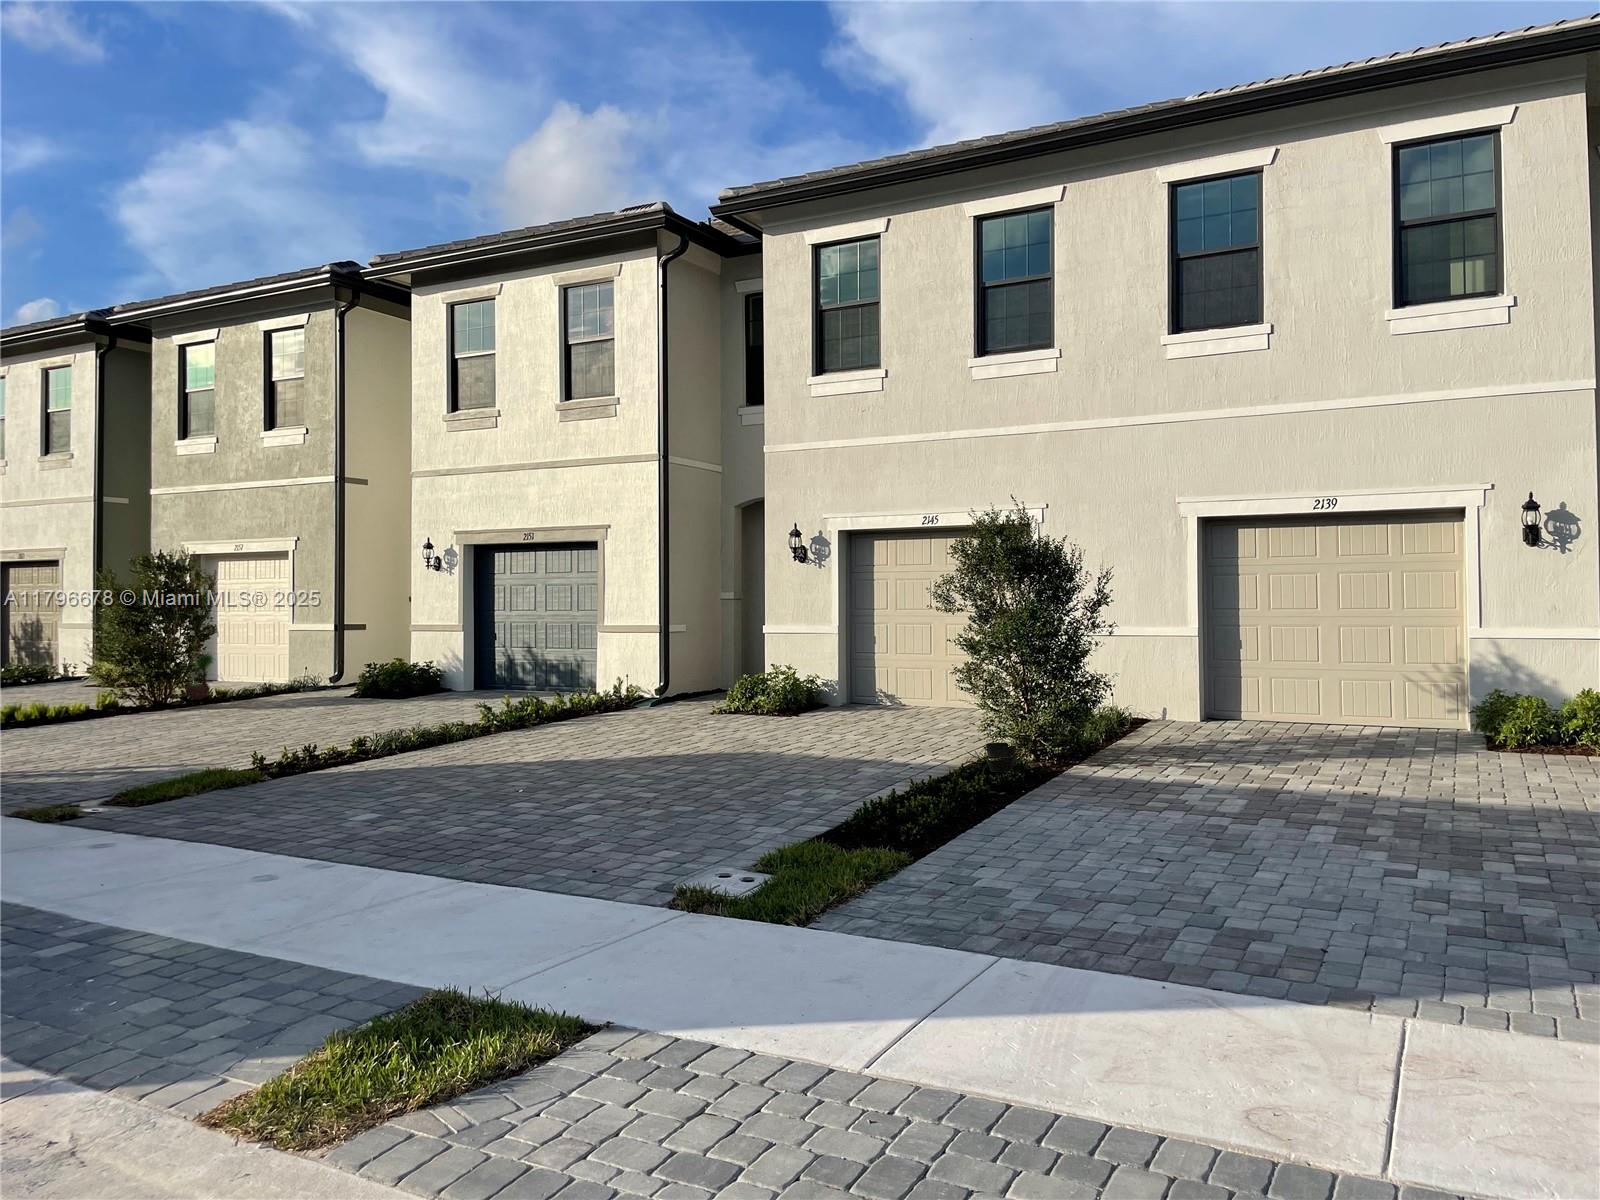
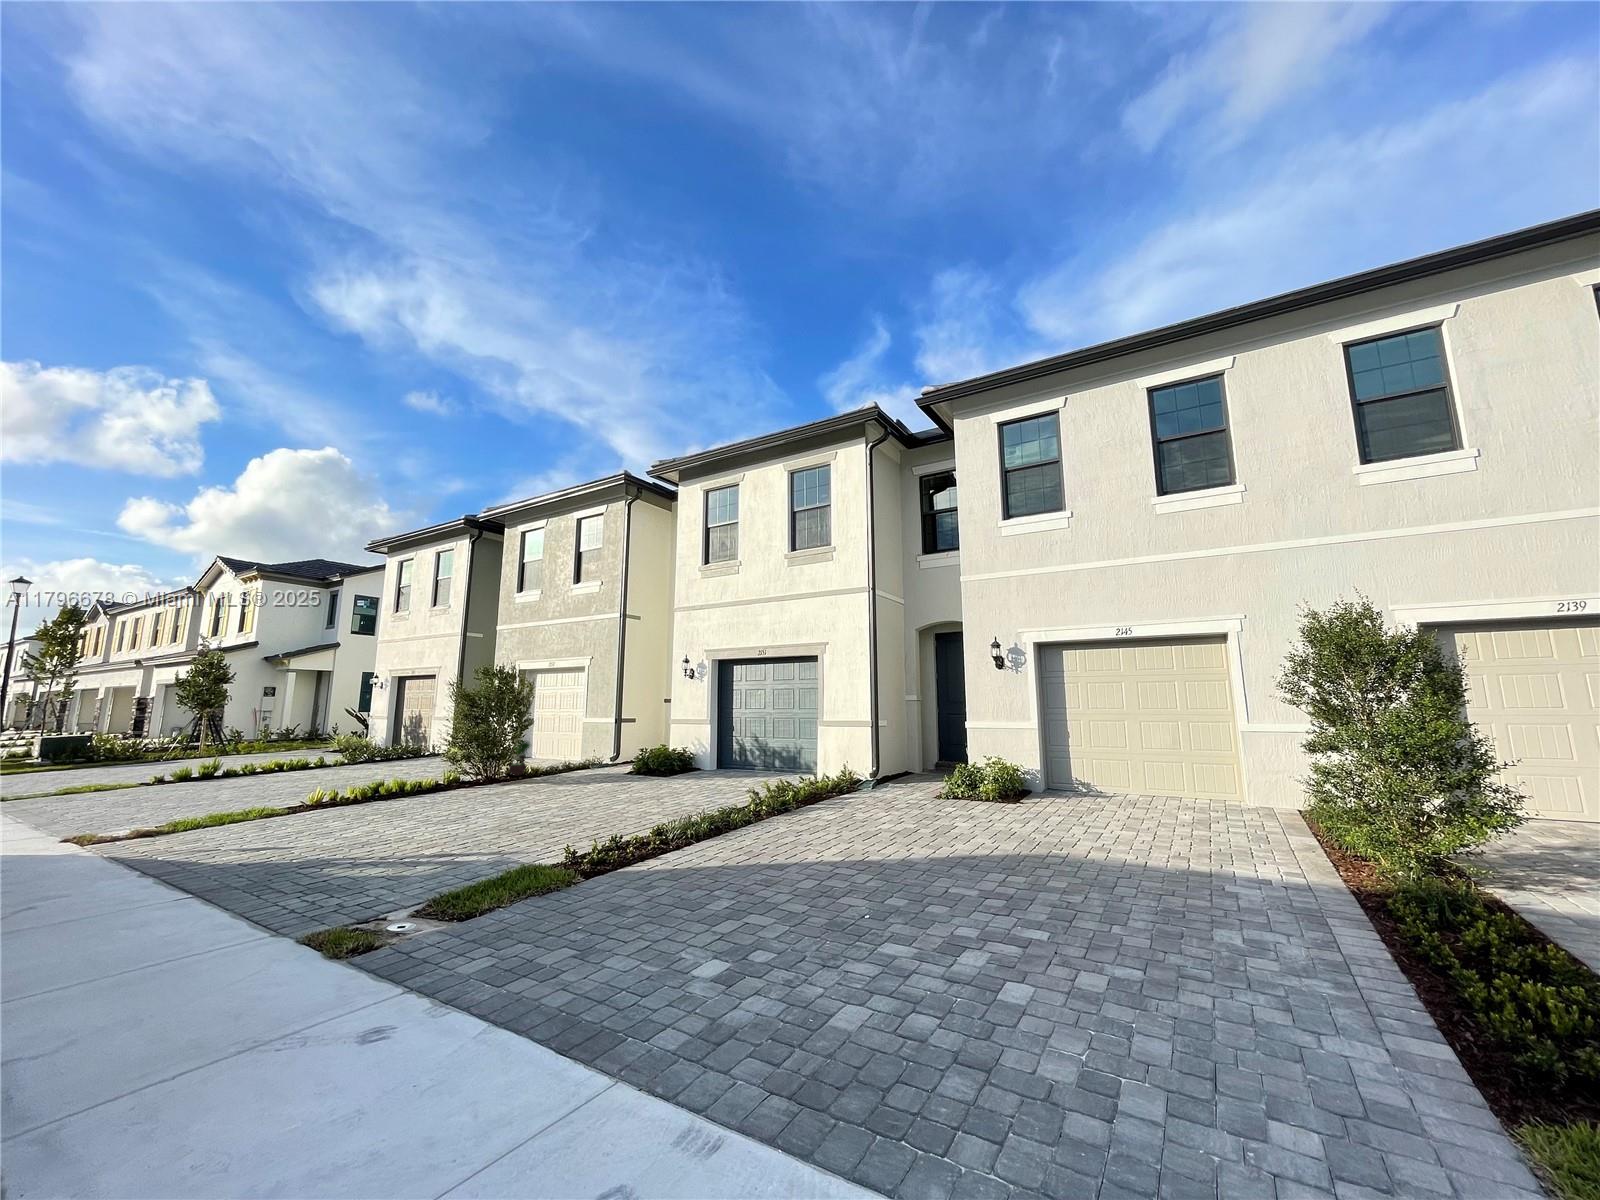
bucket: present [984,742,1017,772] -> none [1326,853,1377,891]

